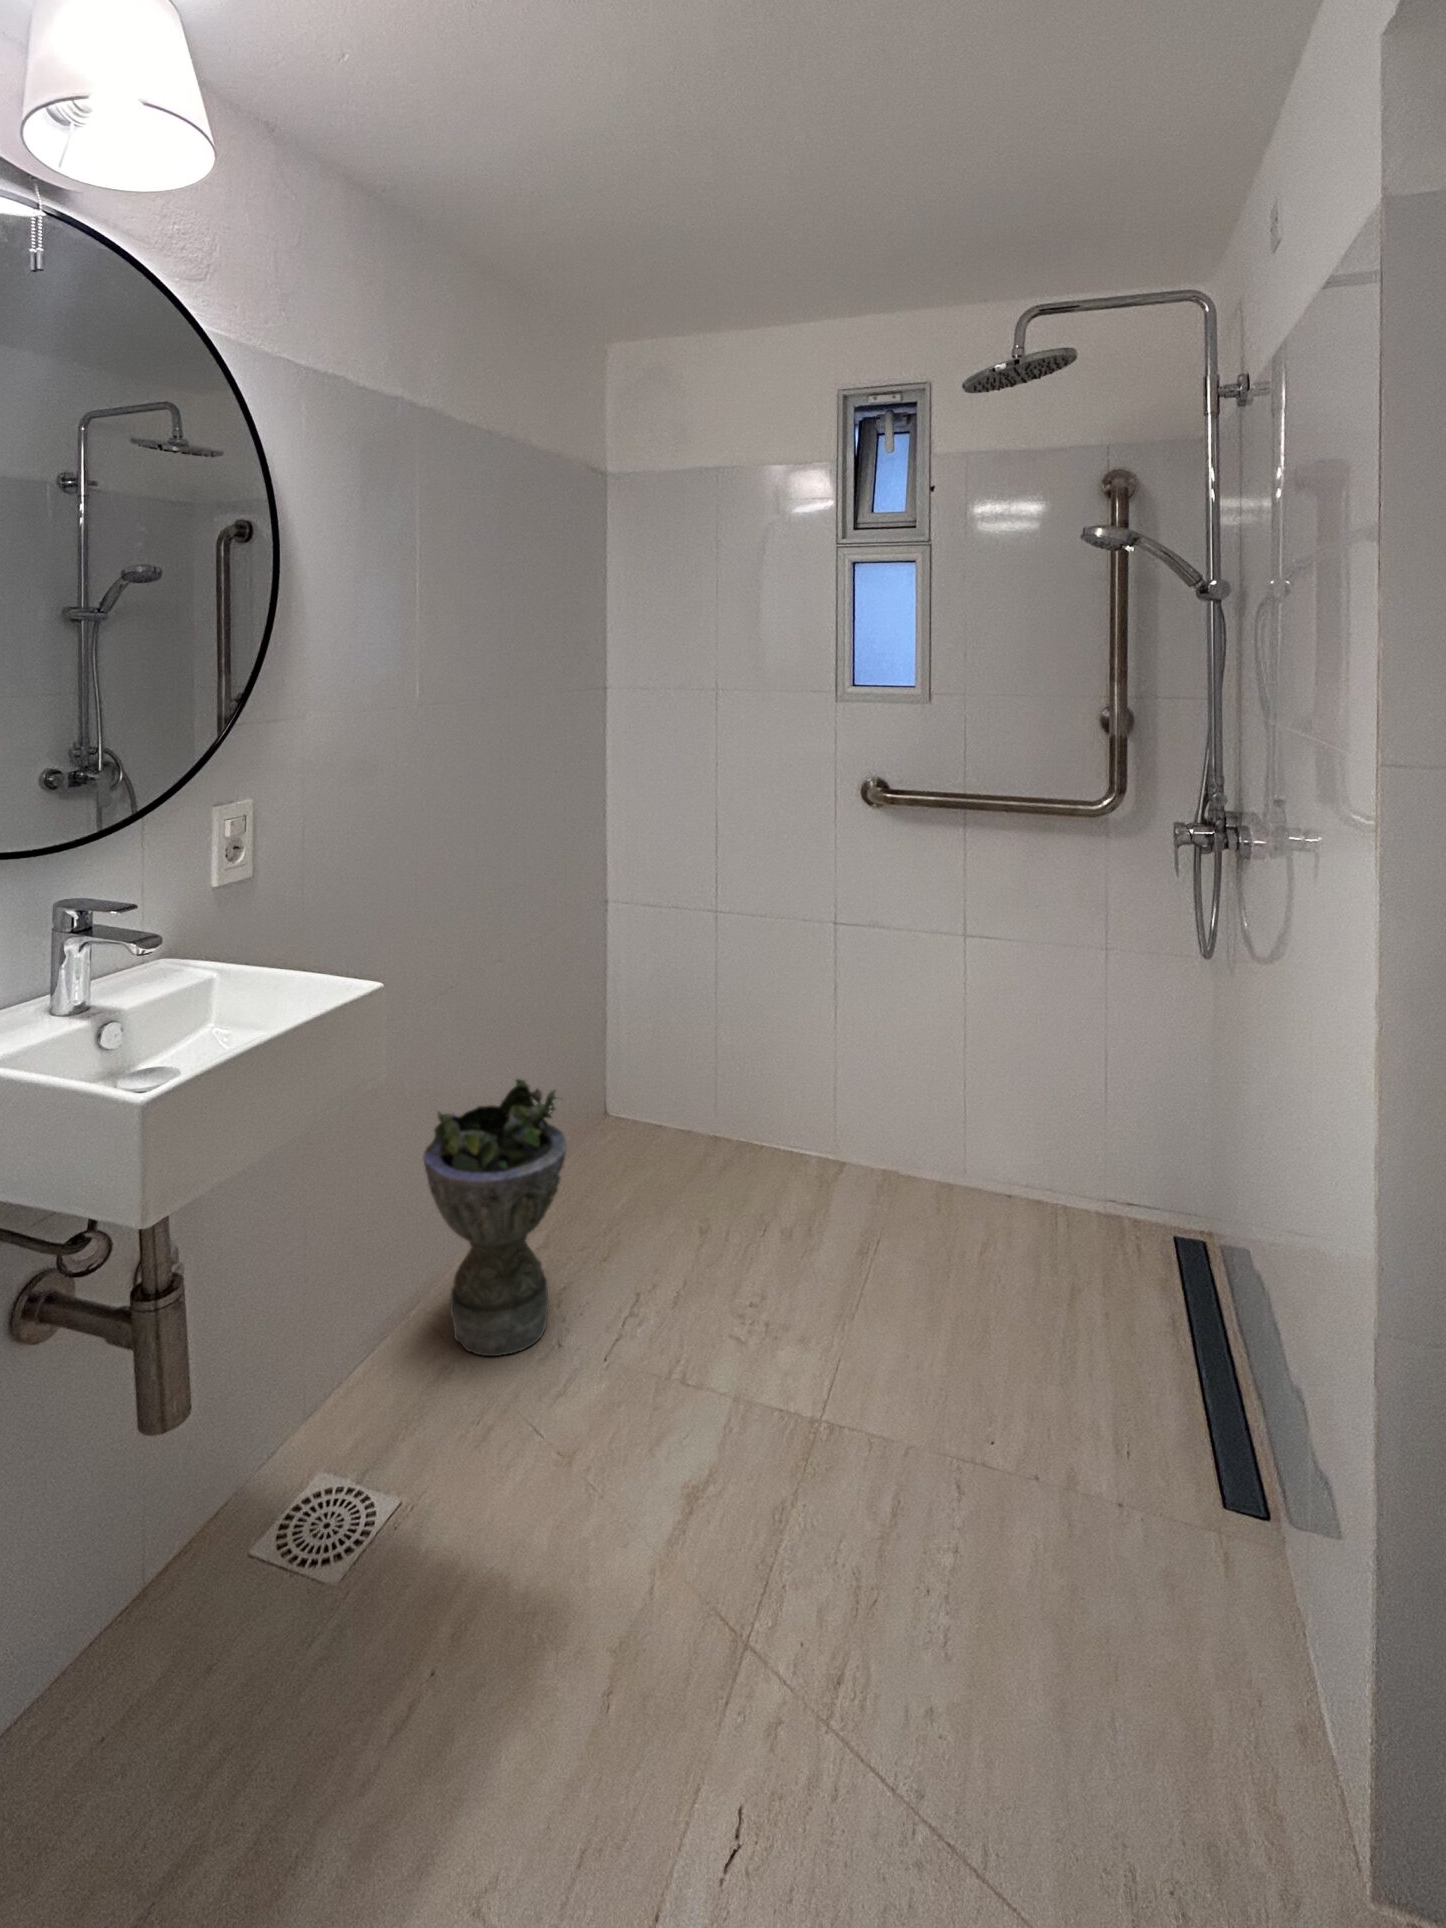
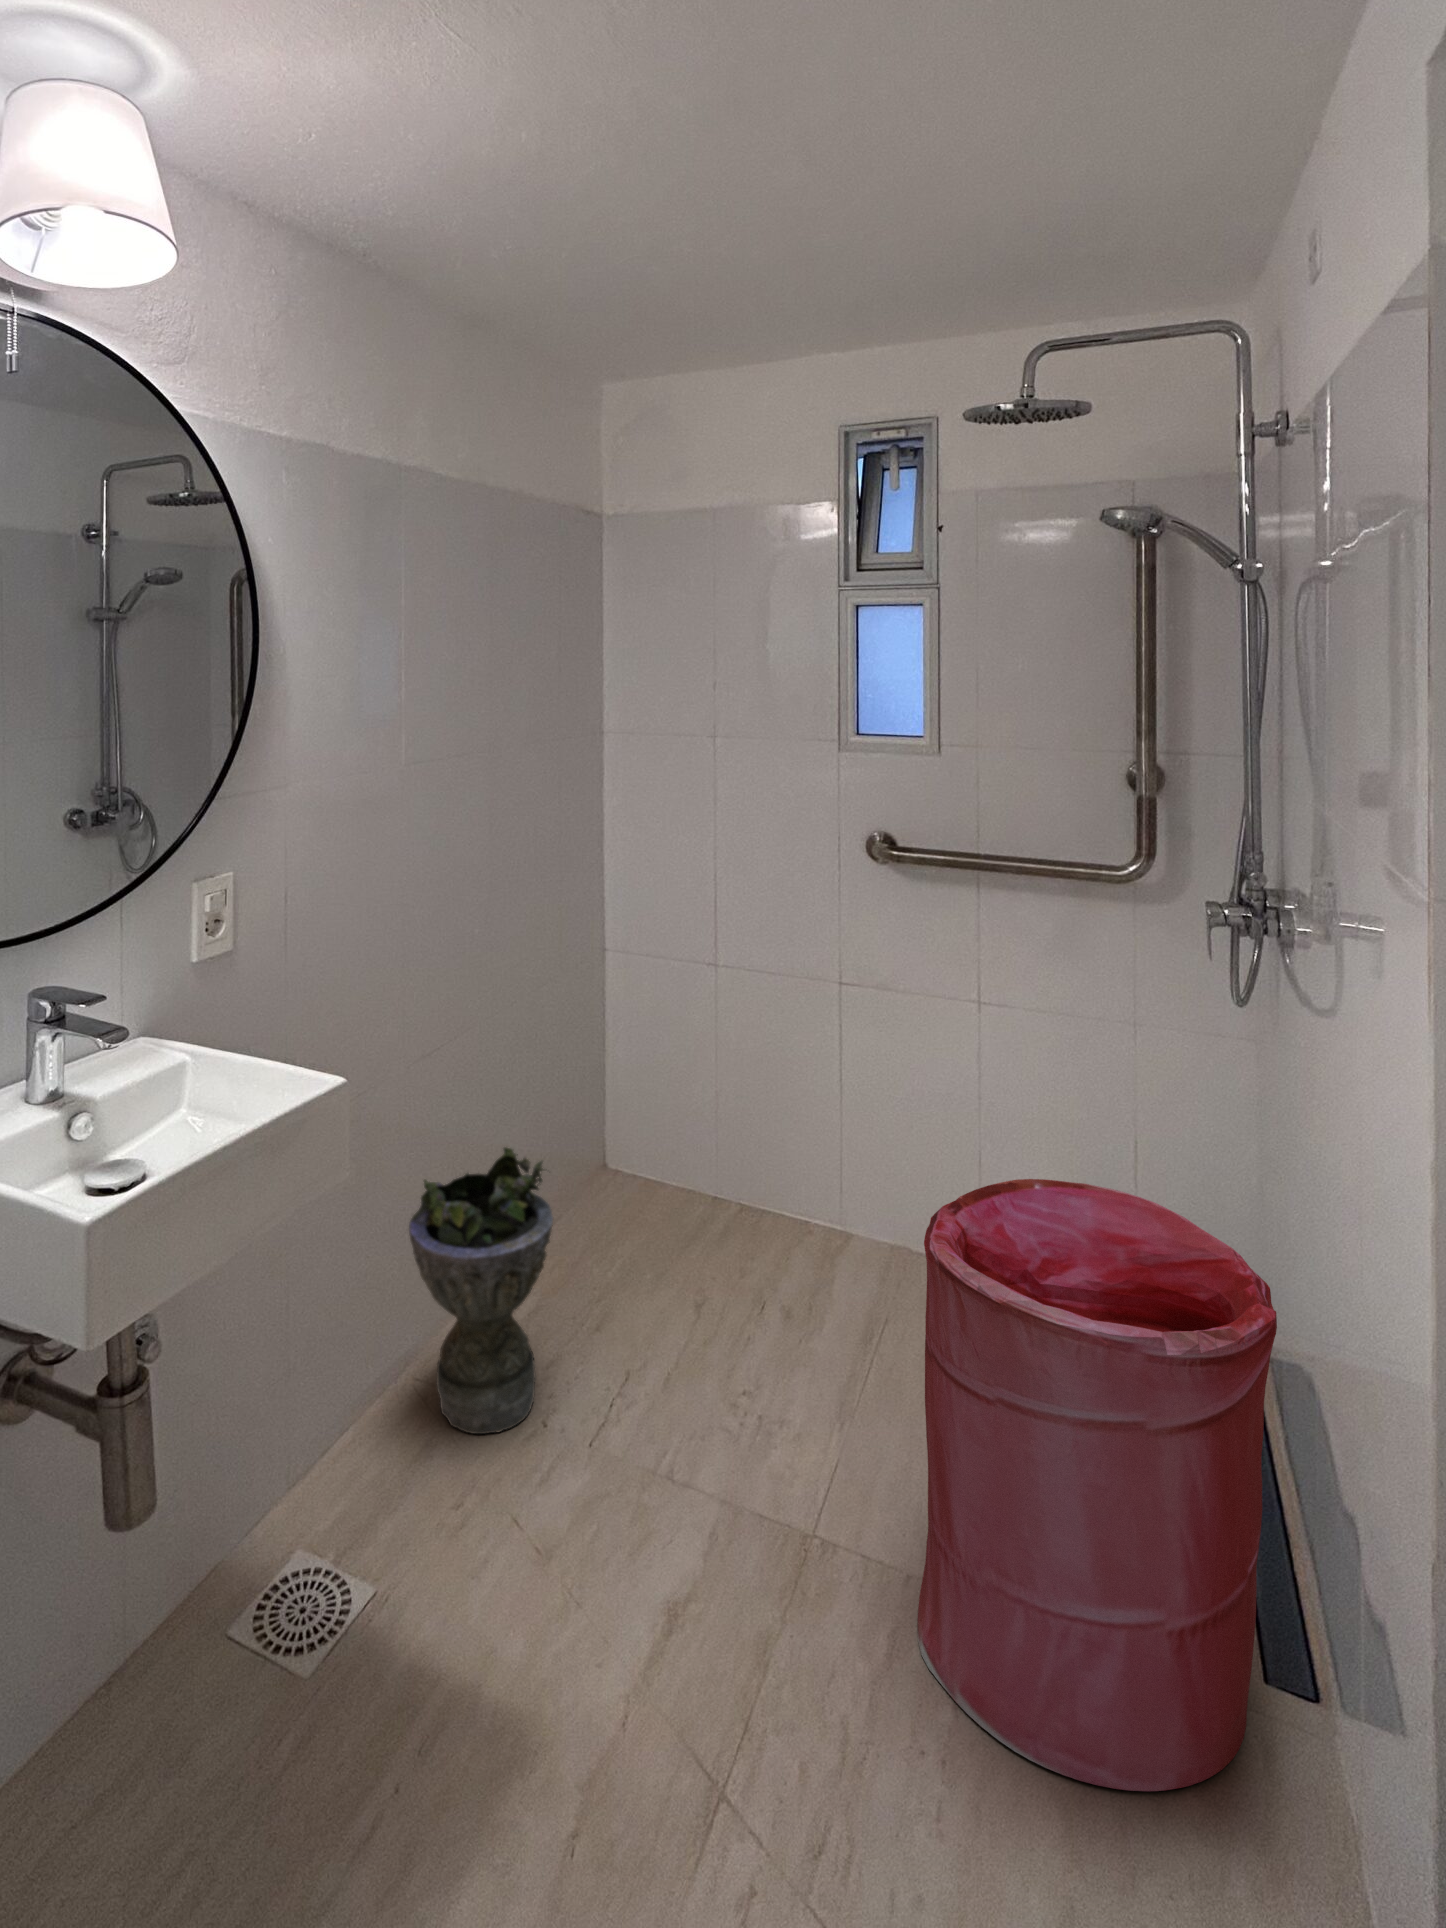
laundry hamper: none [923,1075,1248,1612] -> present [917,1179,1277,1791]

